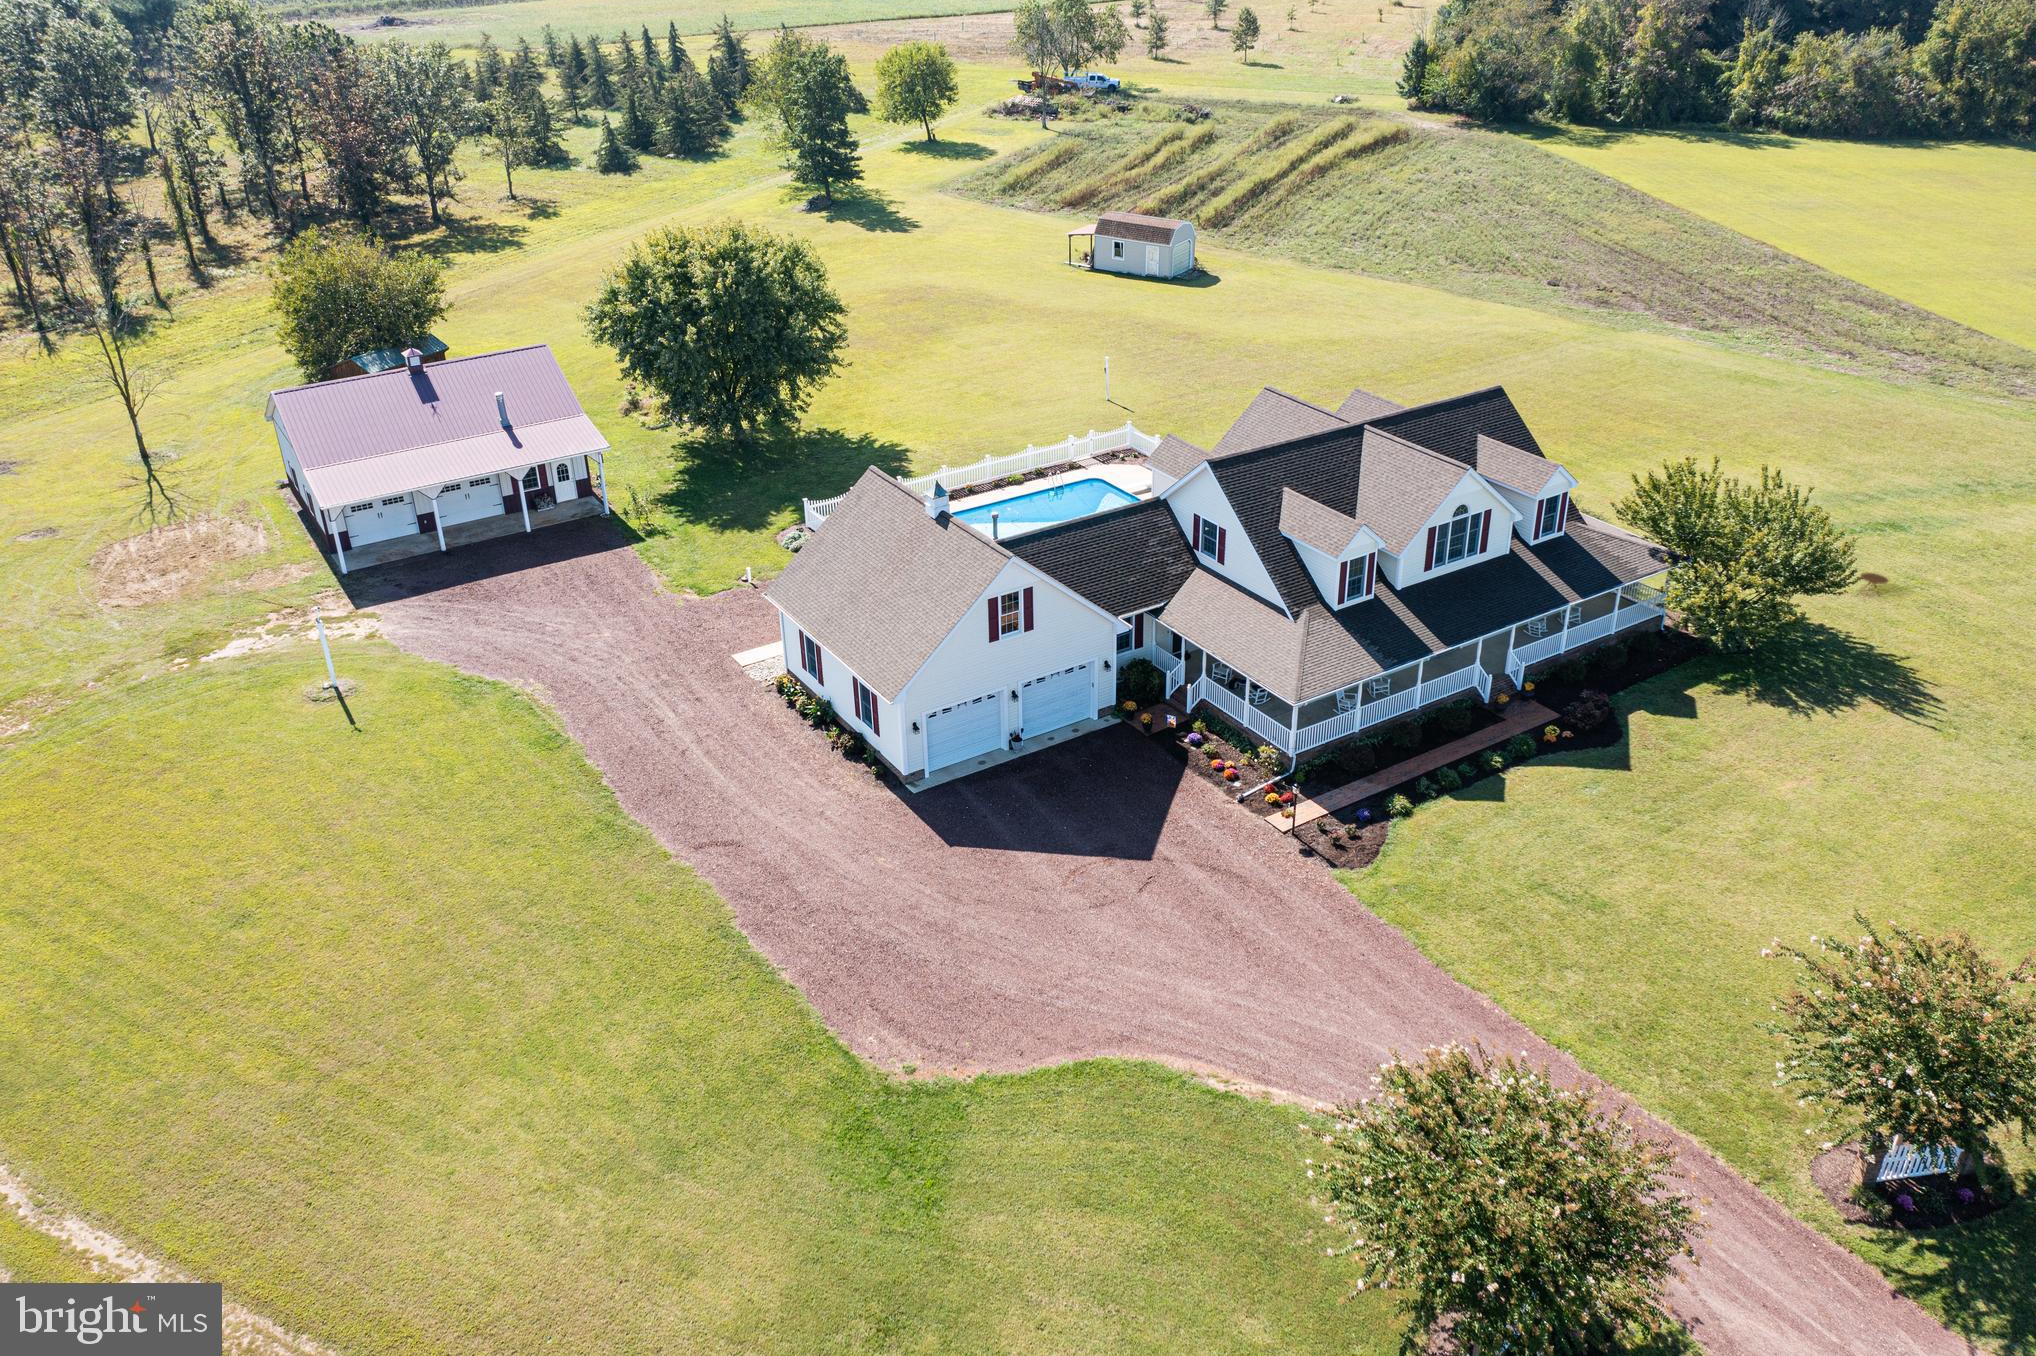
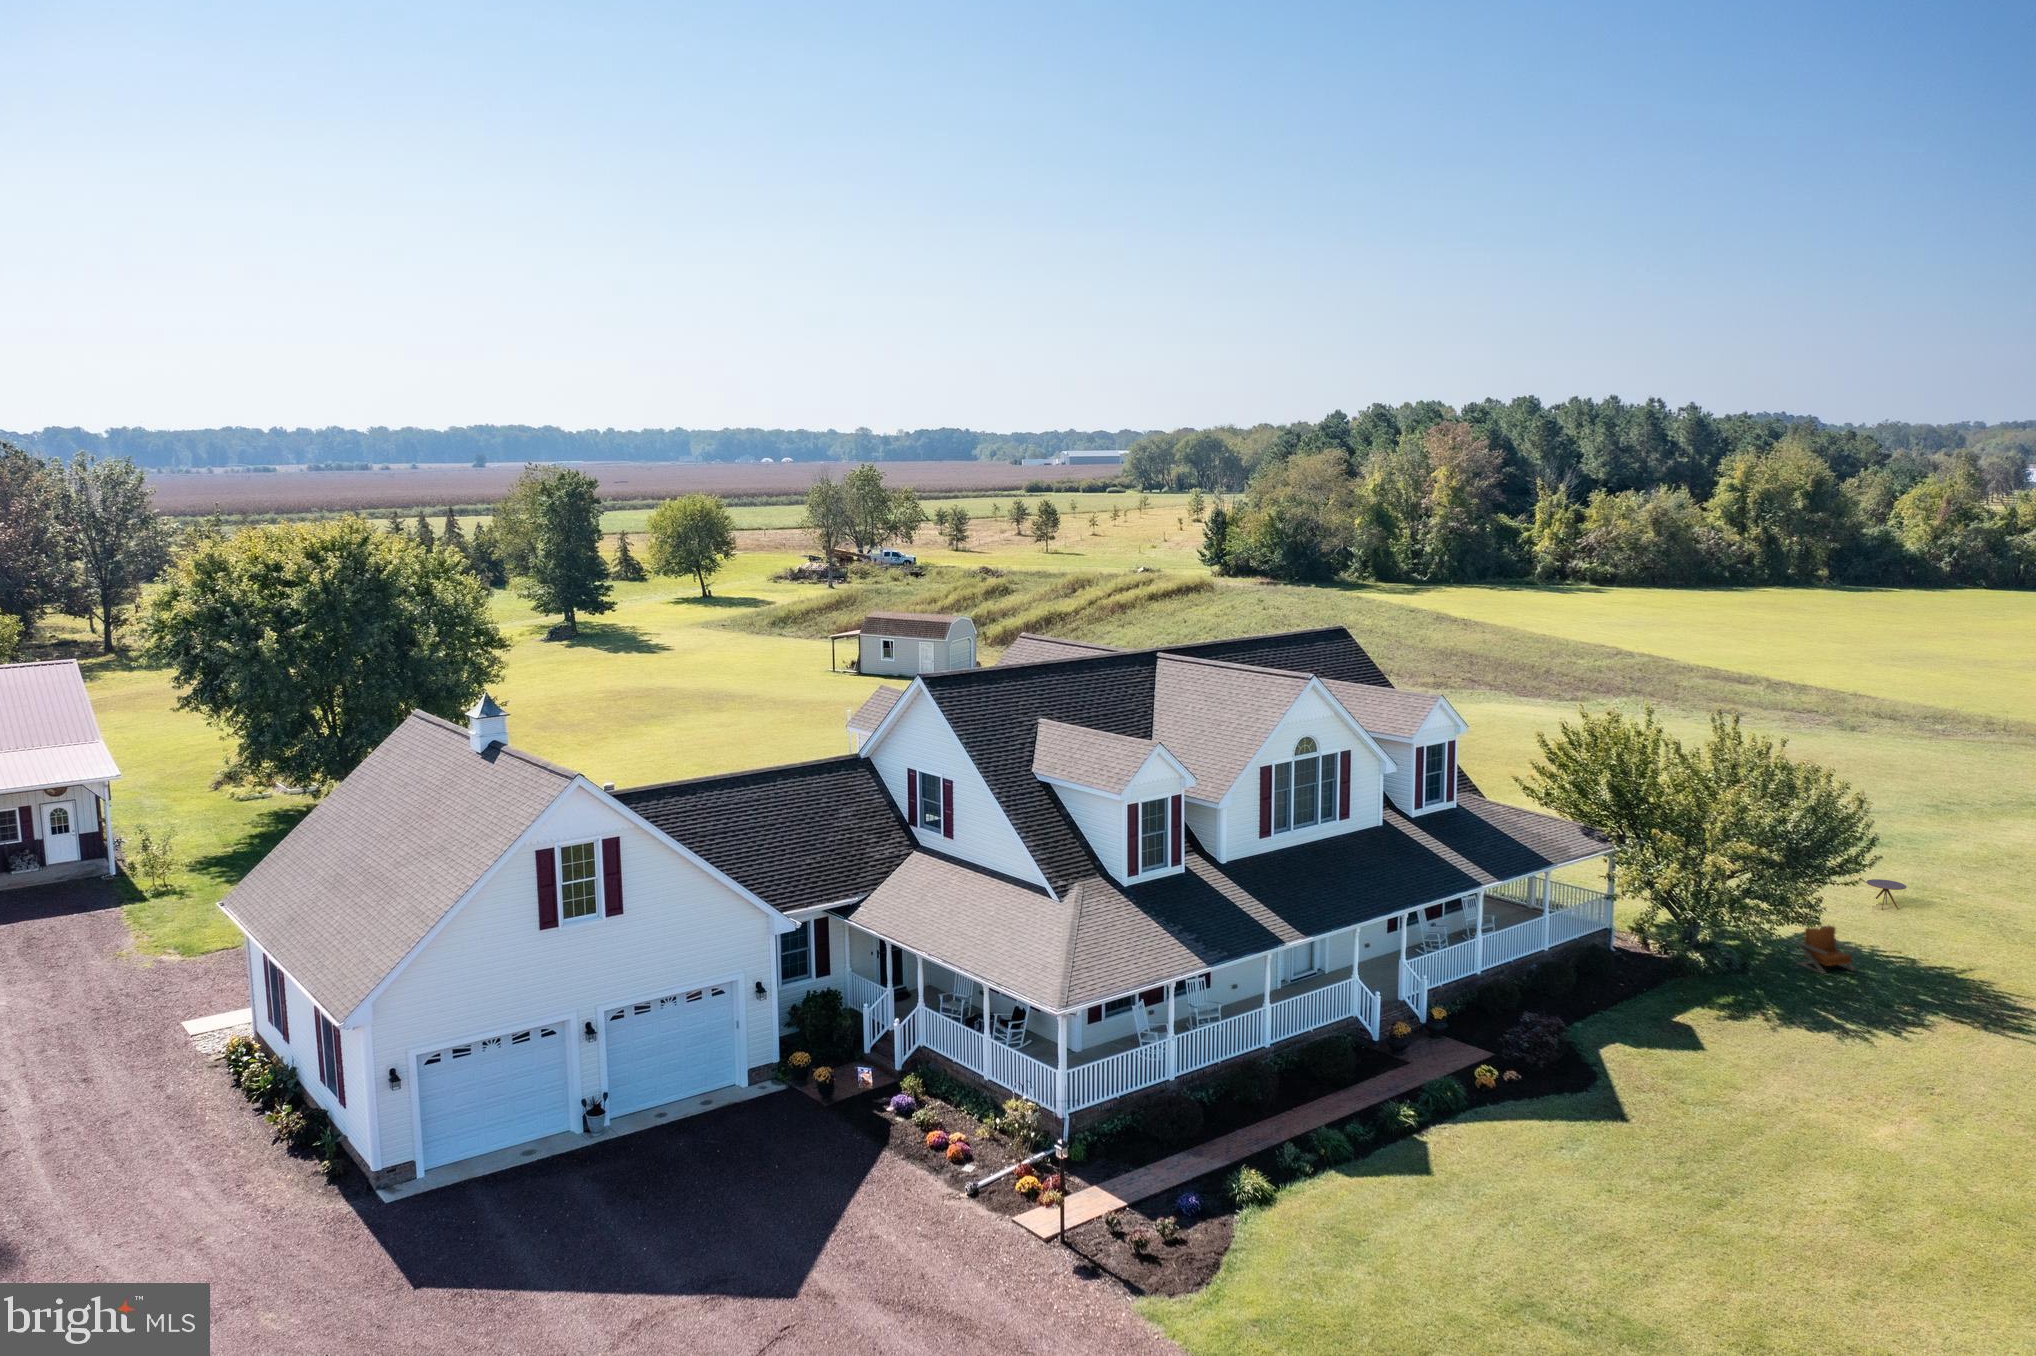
lounge chair: none [1786,621,1830,655] -> present [1798,926,1856,974]

